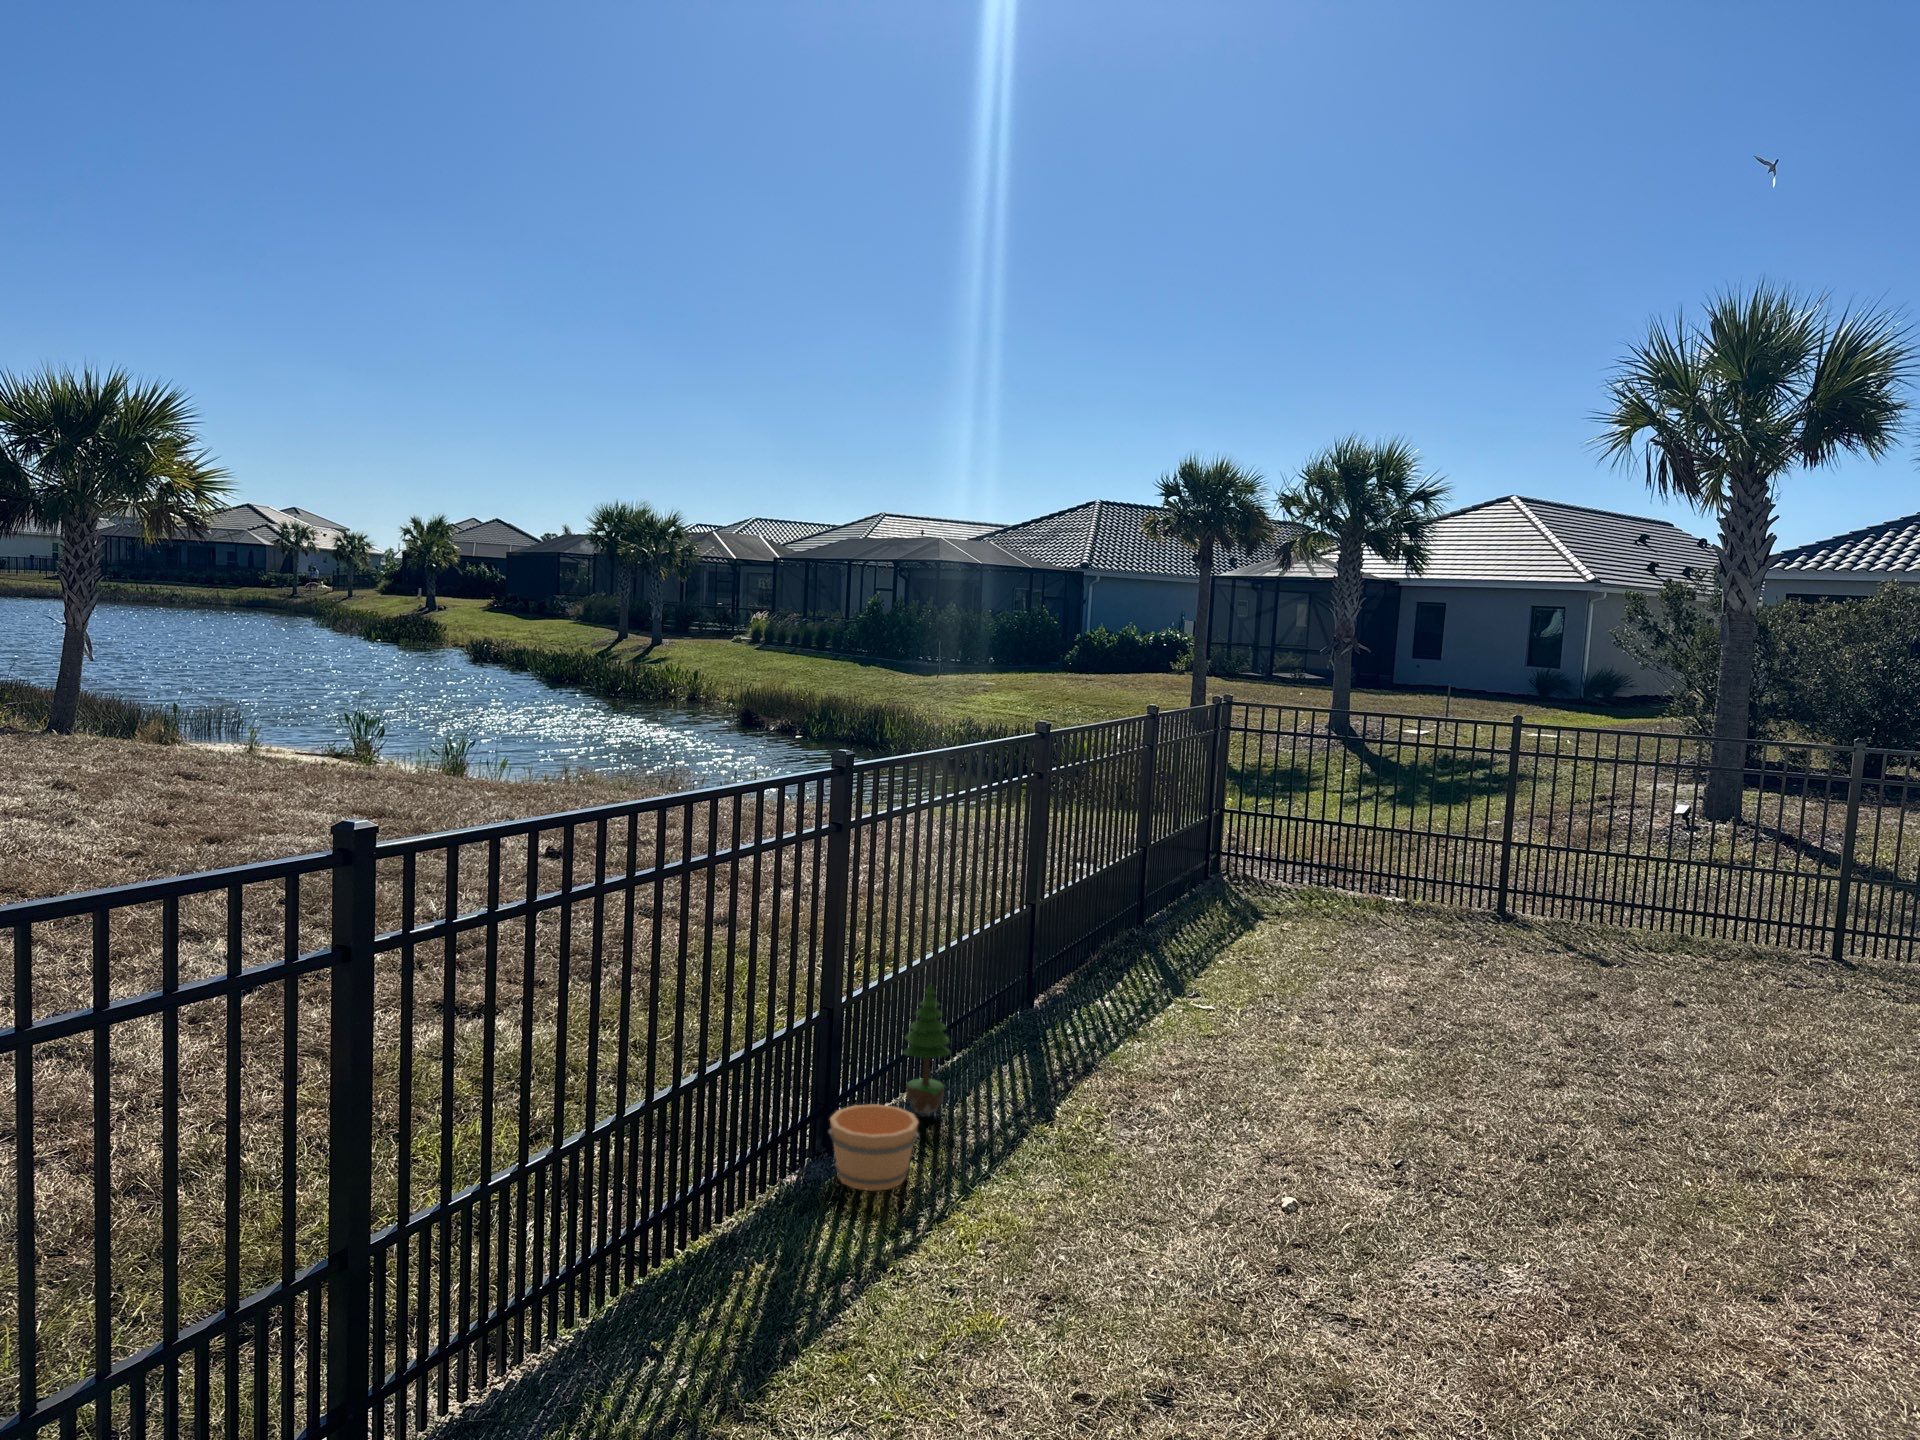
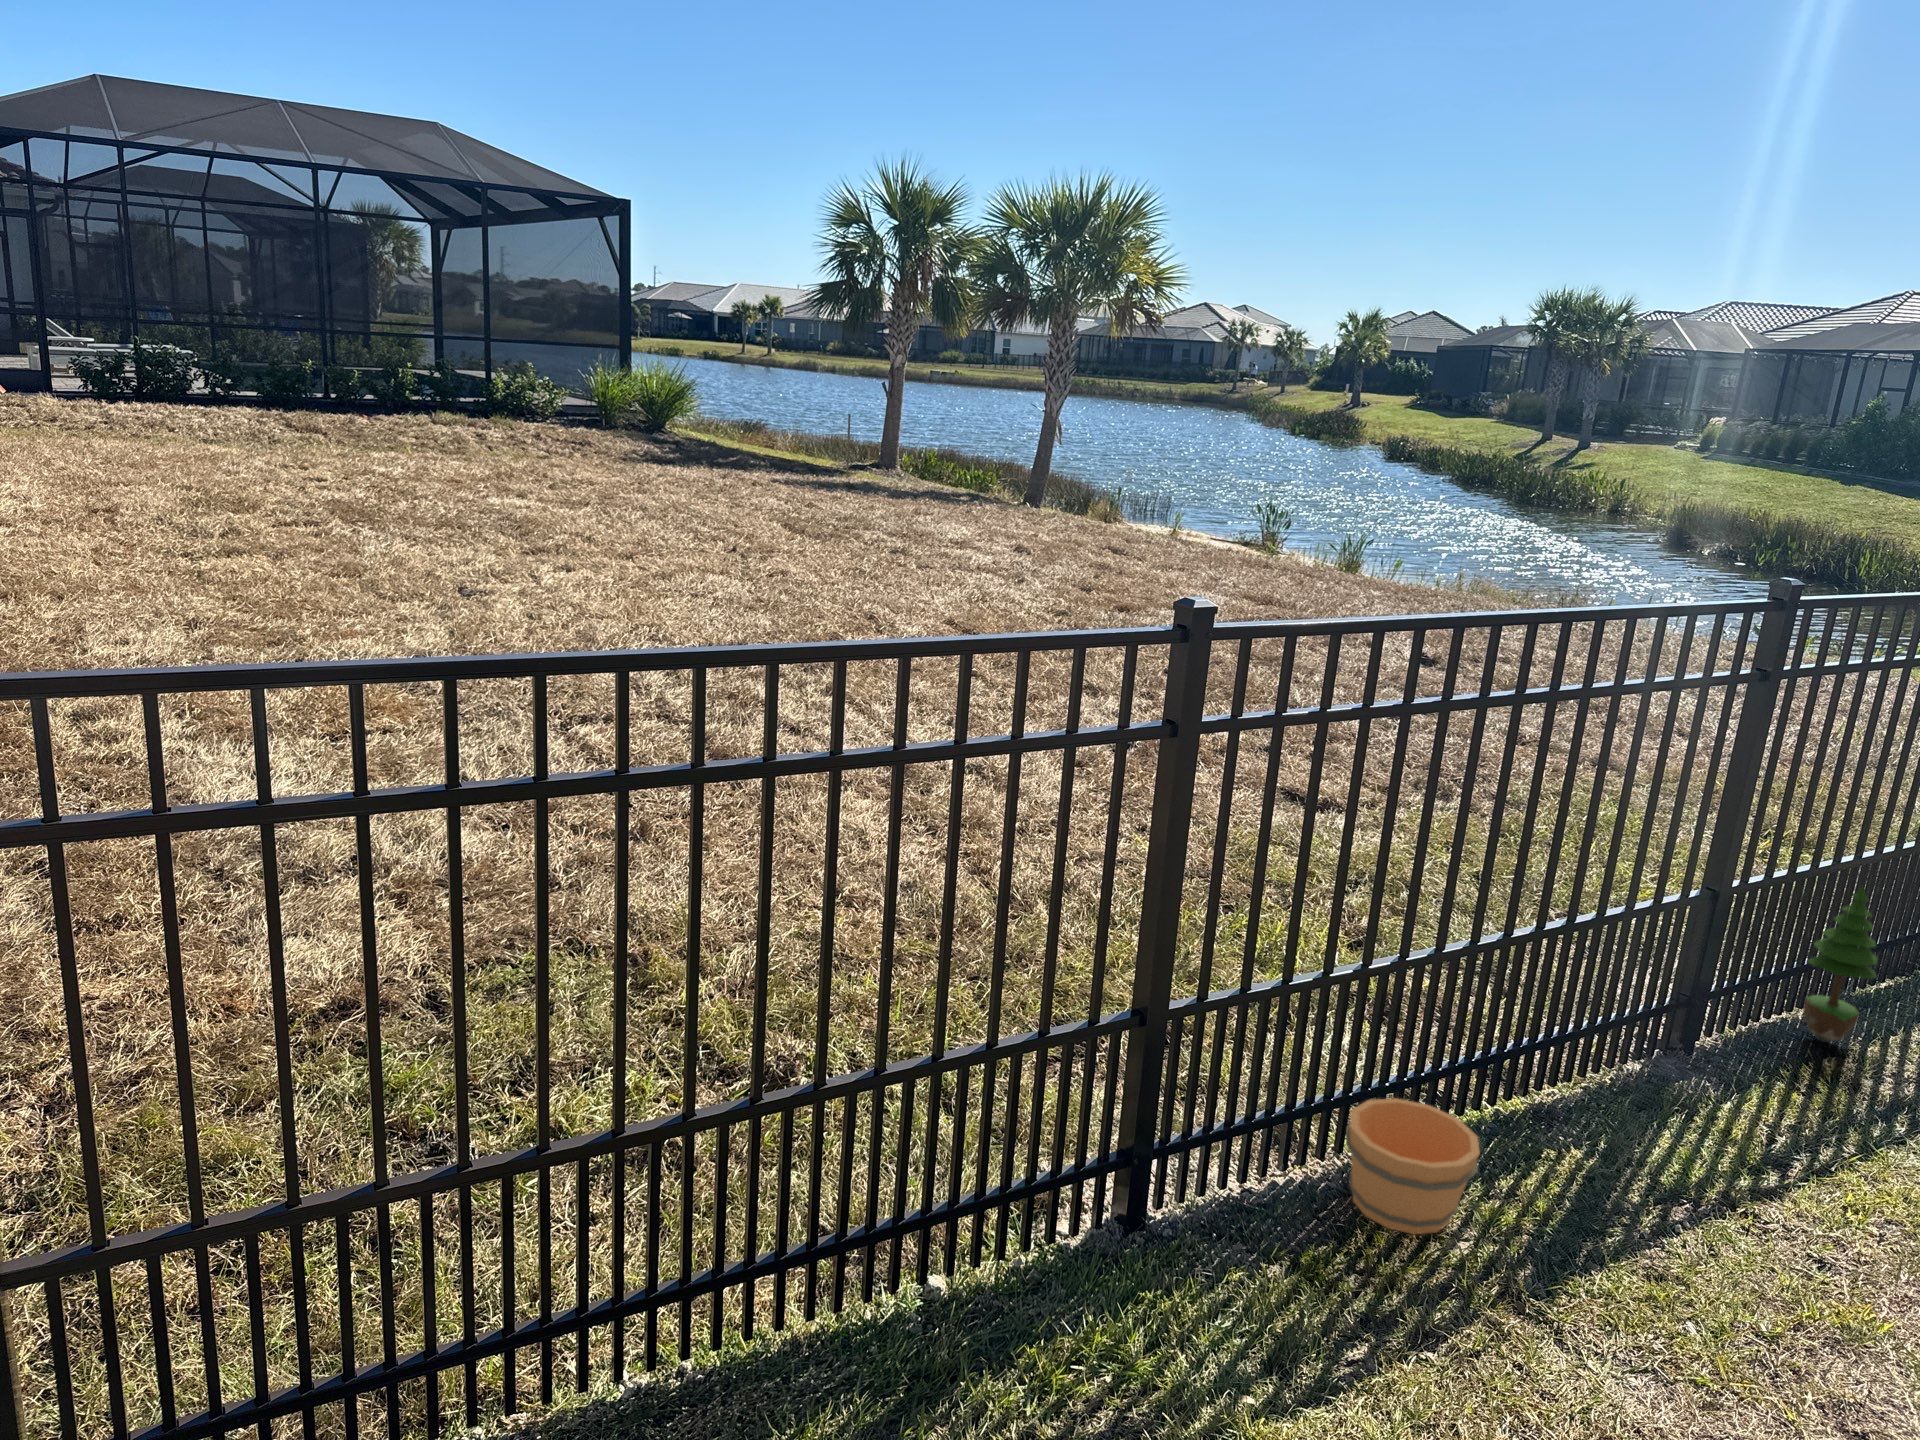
bucket: present [829,1104,919,1191] -> present [1346,1098,1480,1234]

